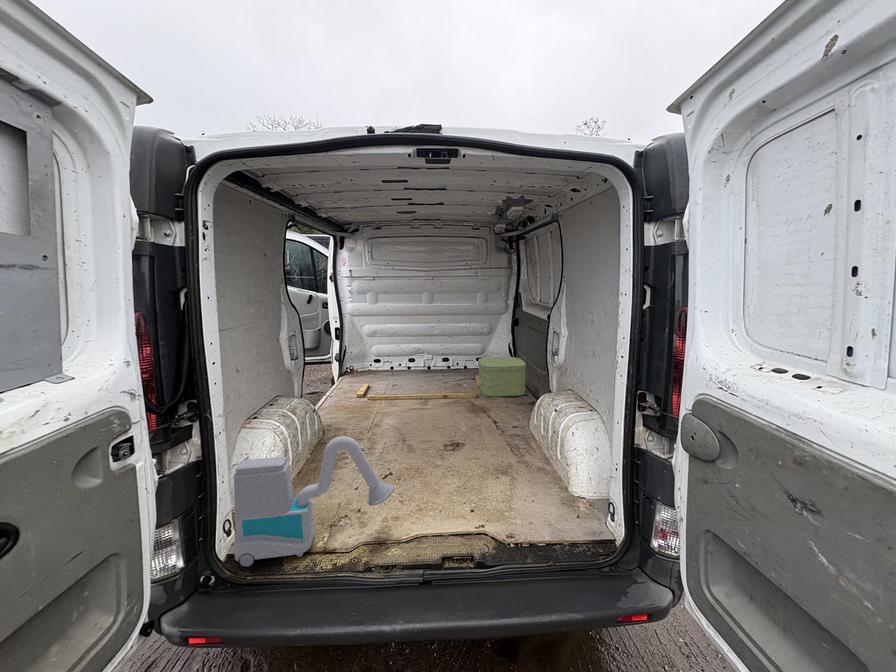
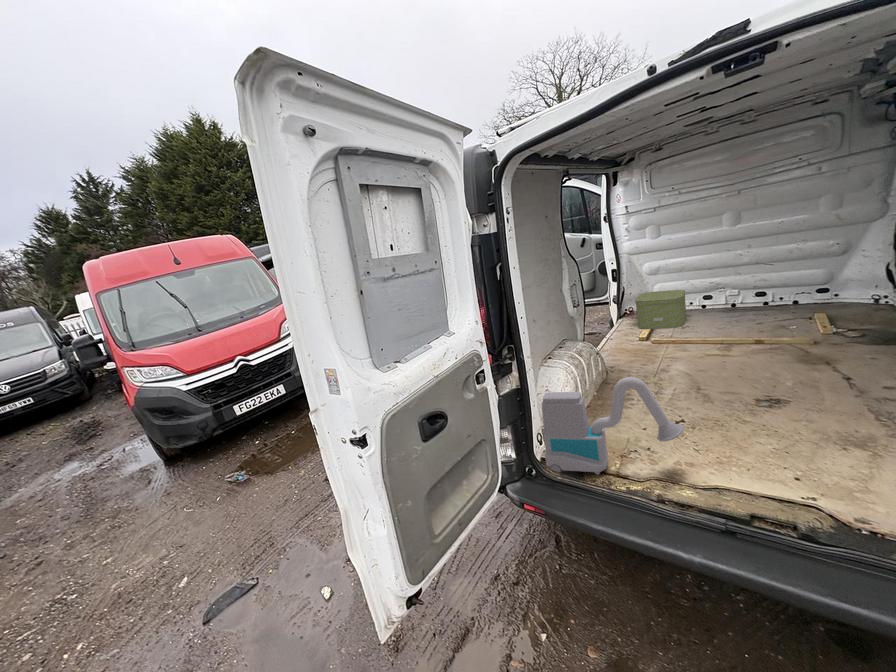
storage box: present [478,357,526,396] -> present [635,290,687,329]

